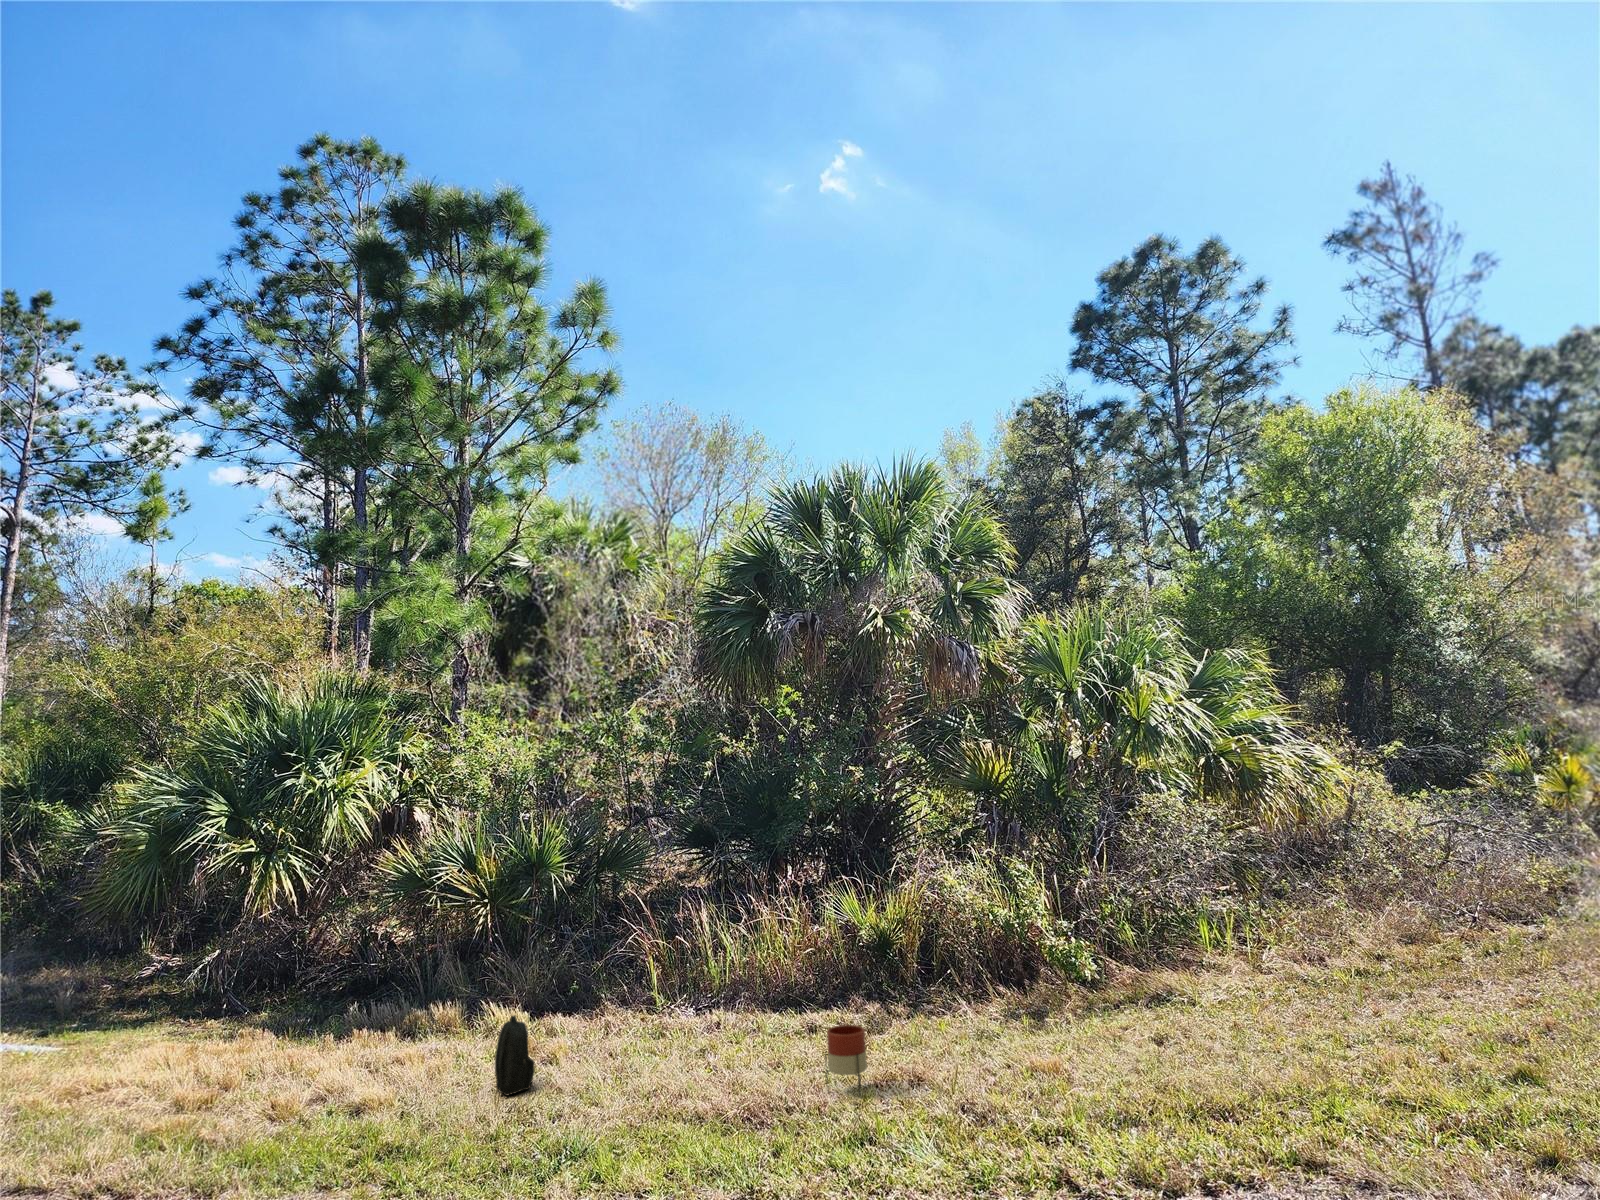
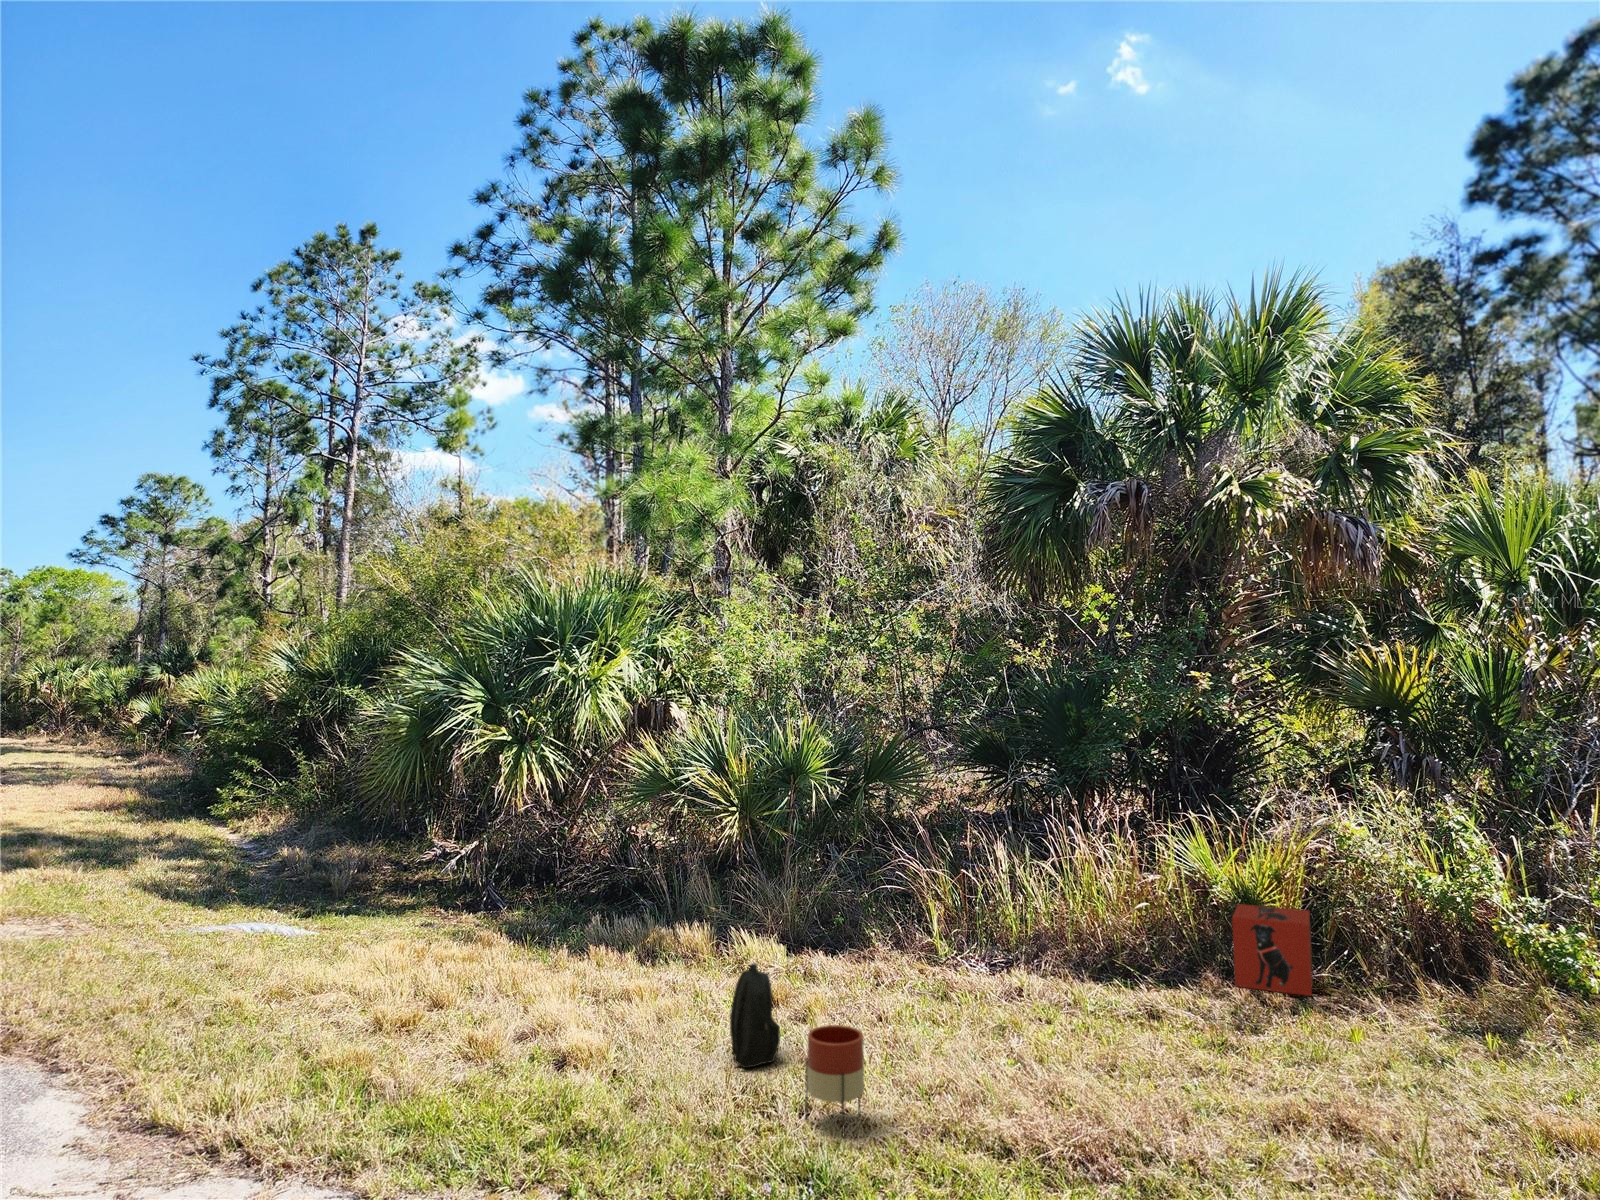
storage box: none [867,938,924,999] -> present [1232,904,1313,996]
planter: present [826,1025,867,1086] -> present [805,1025,864,1137]

